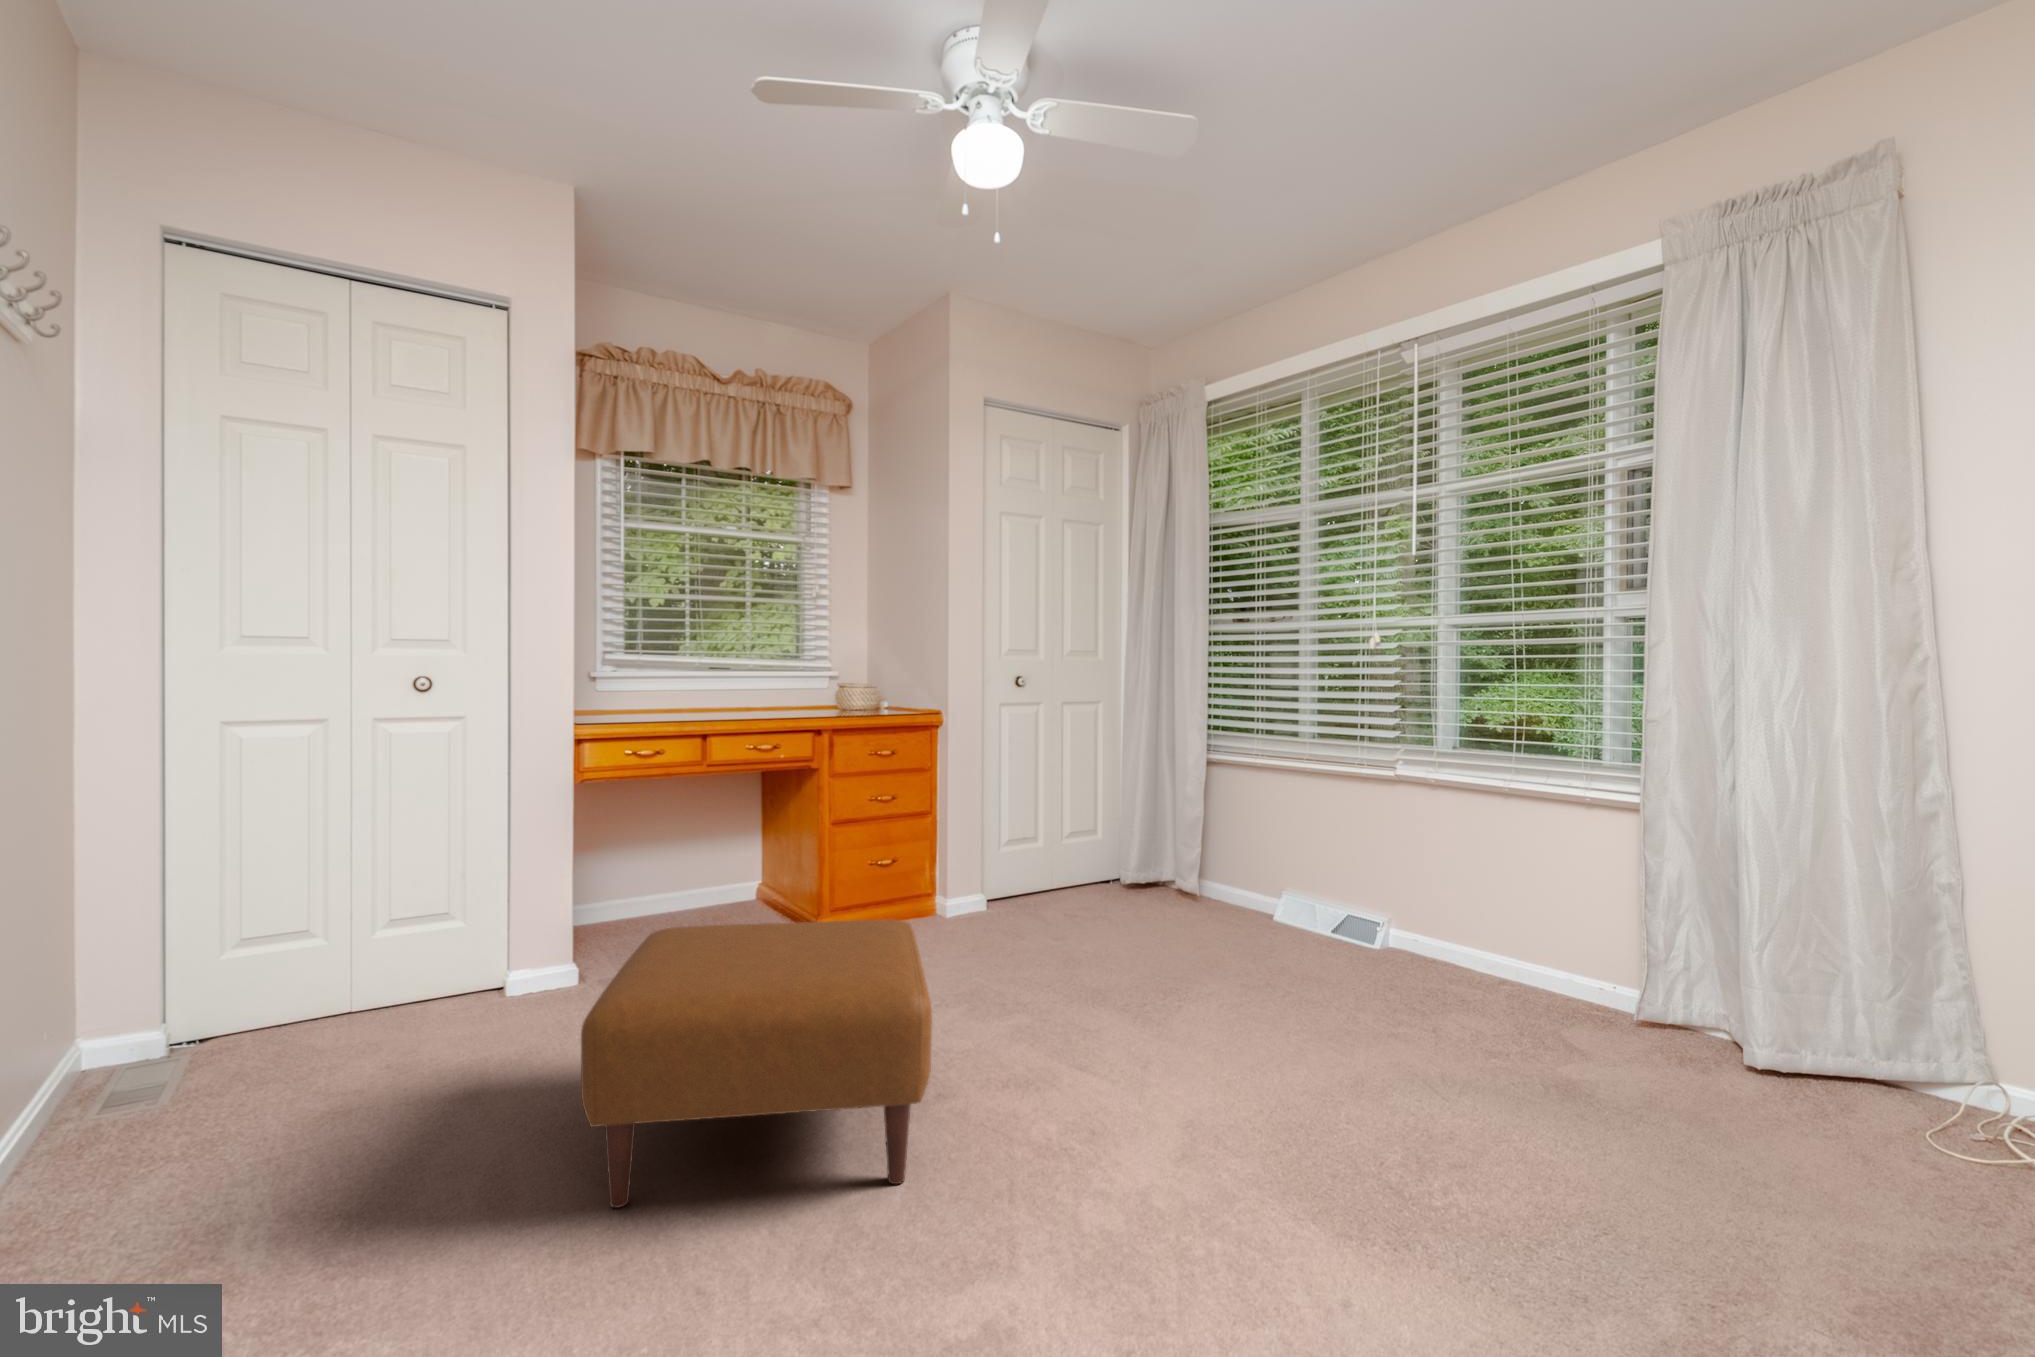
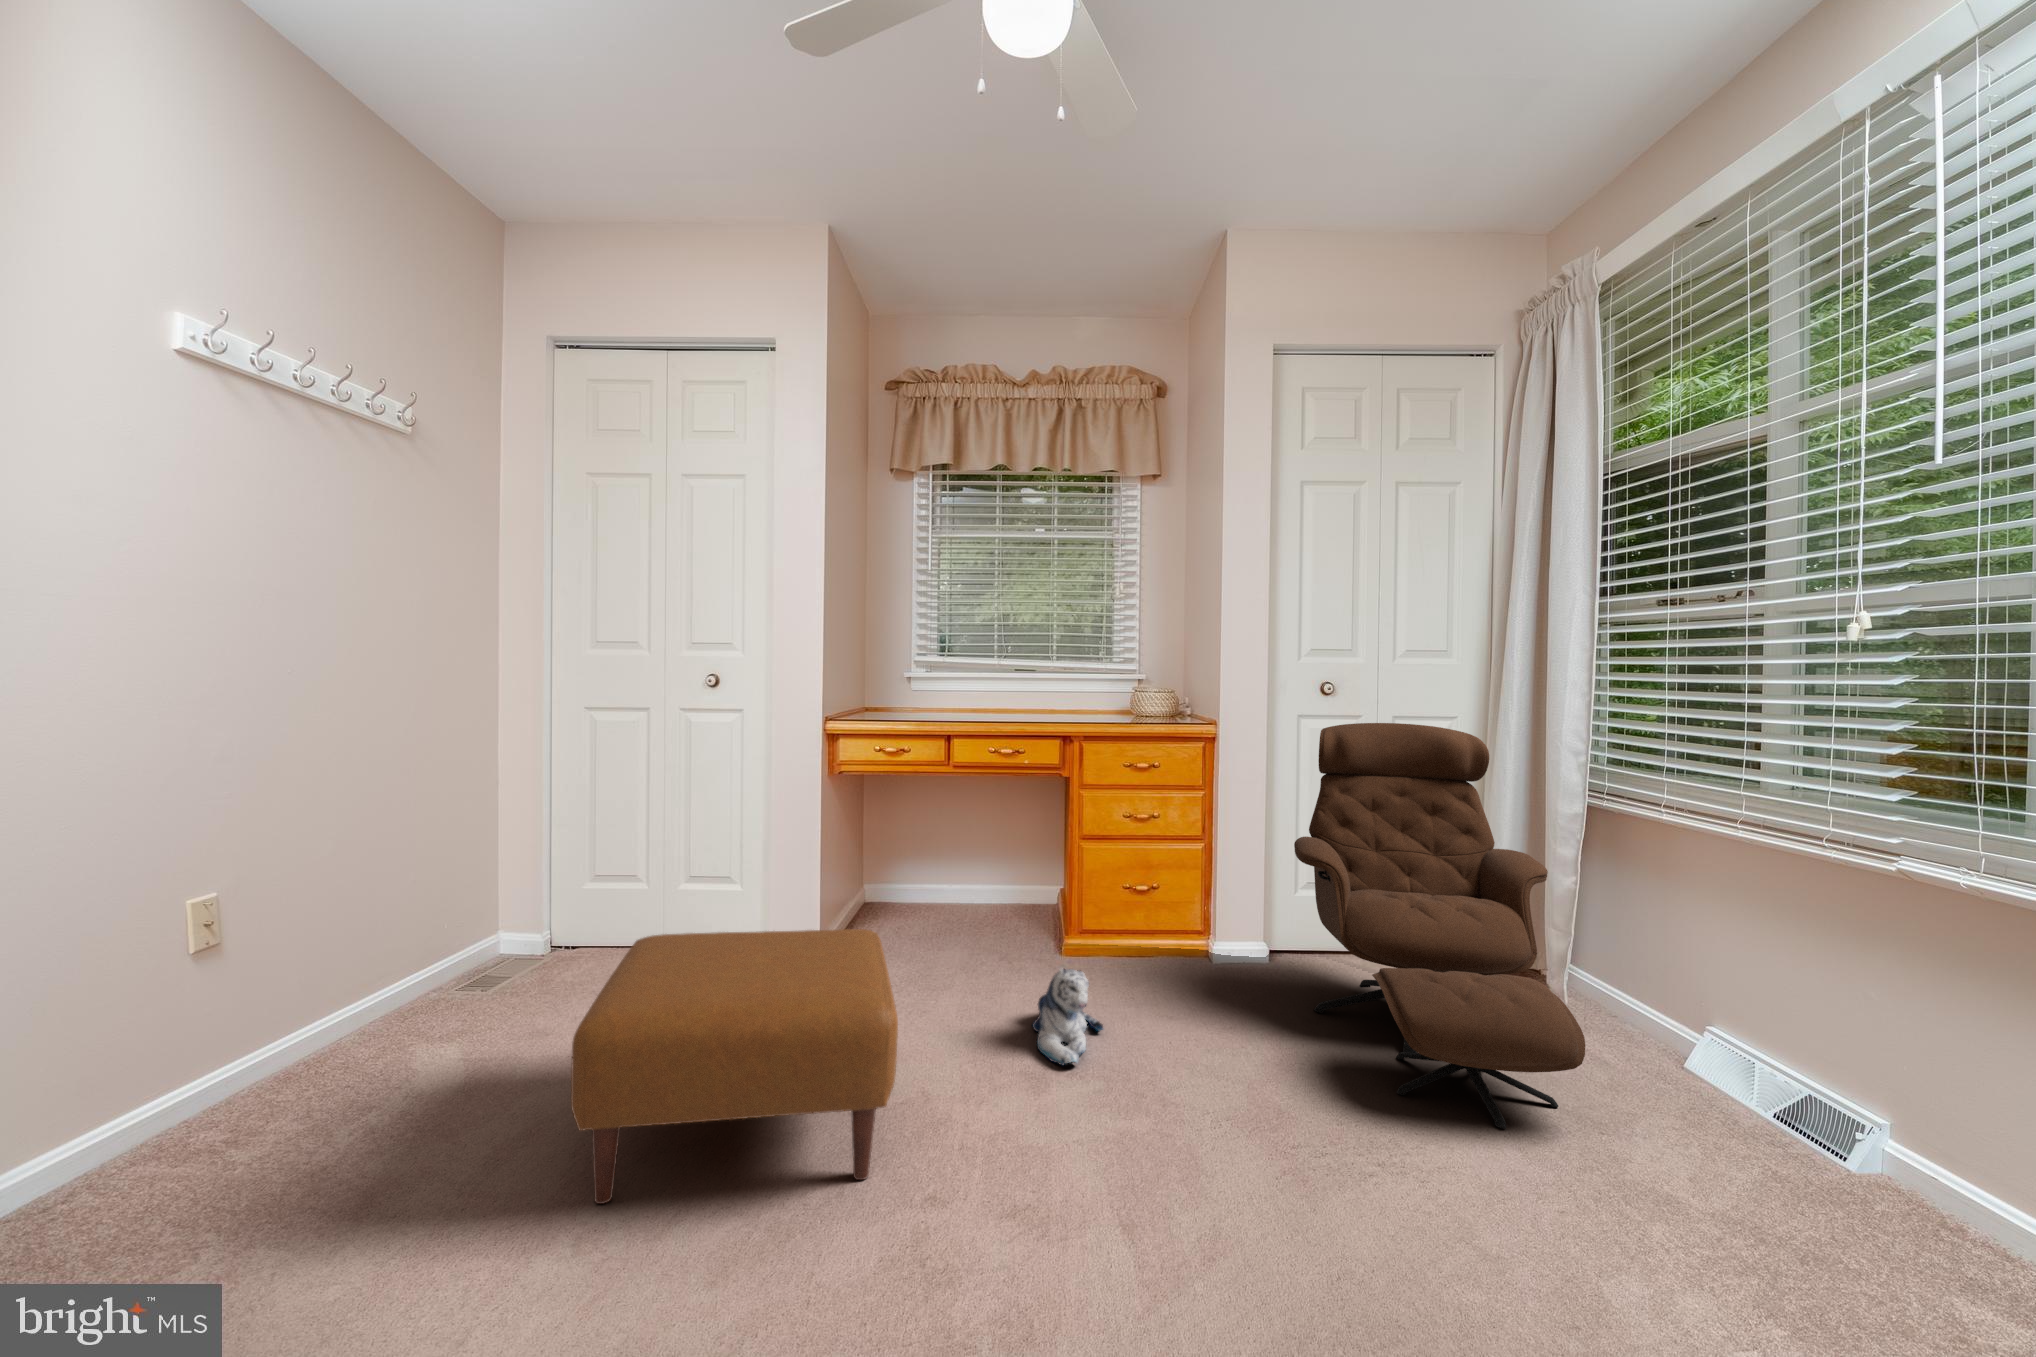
lounge chair: none [1374,687,1719,1130] -> present [1294,723,1585,1129]
plush toy: none [1084,962,1164,1068] -> present [1032,969,1103,1065]

